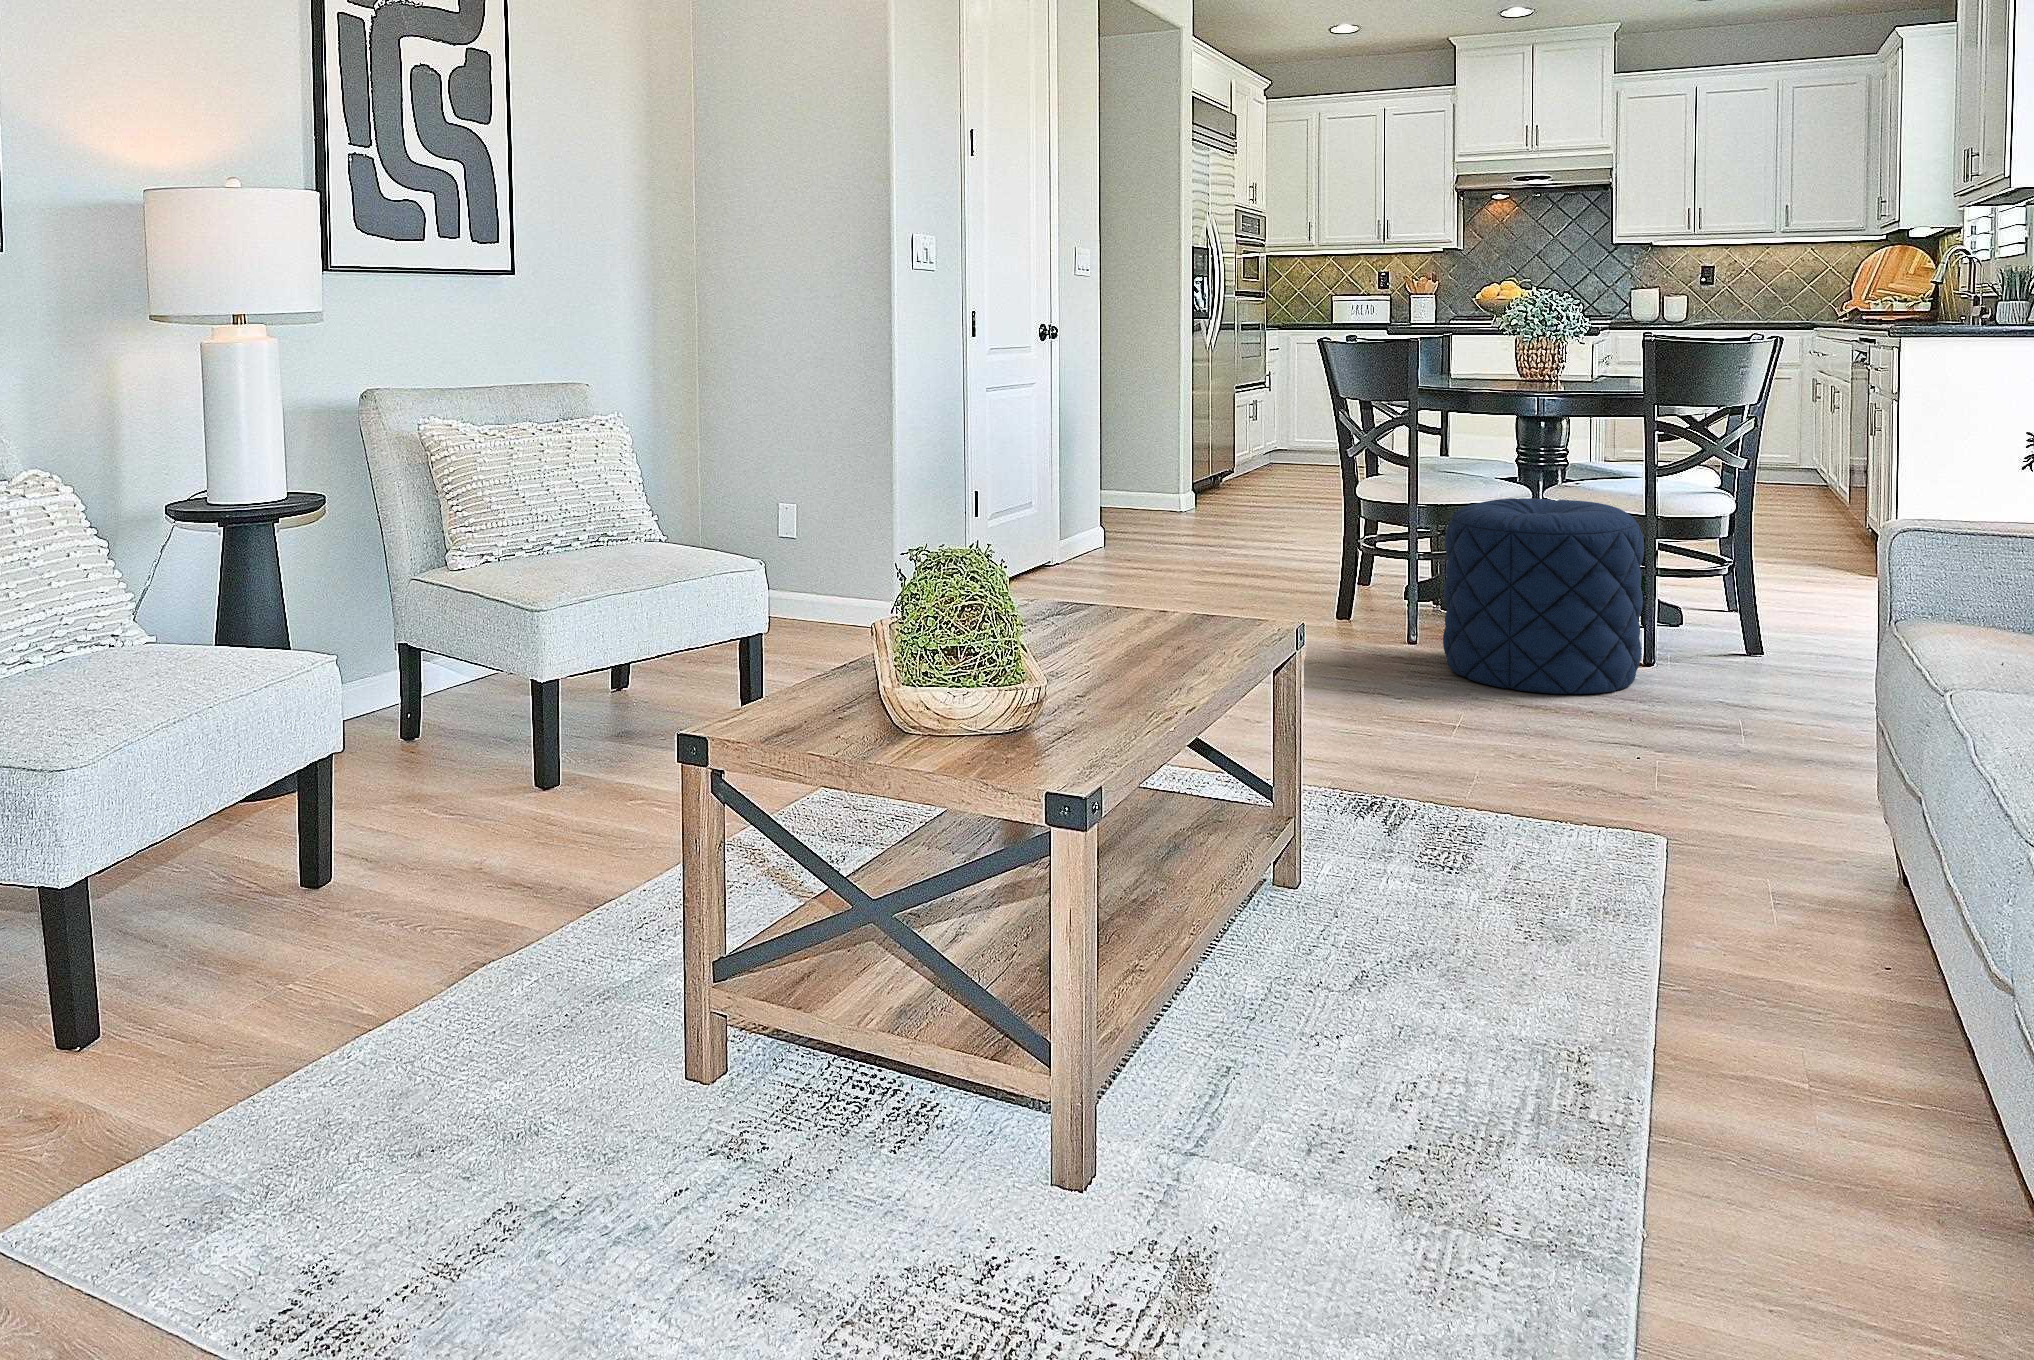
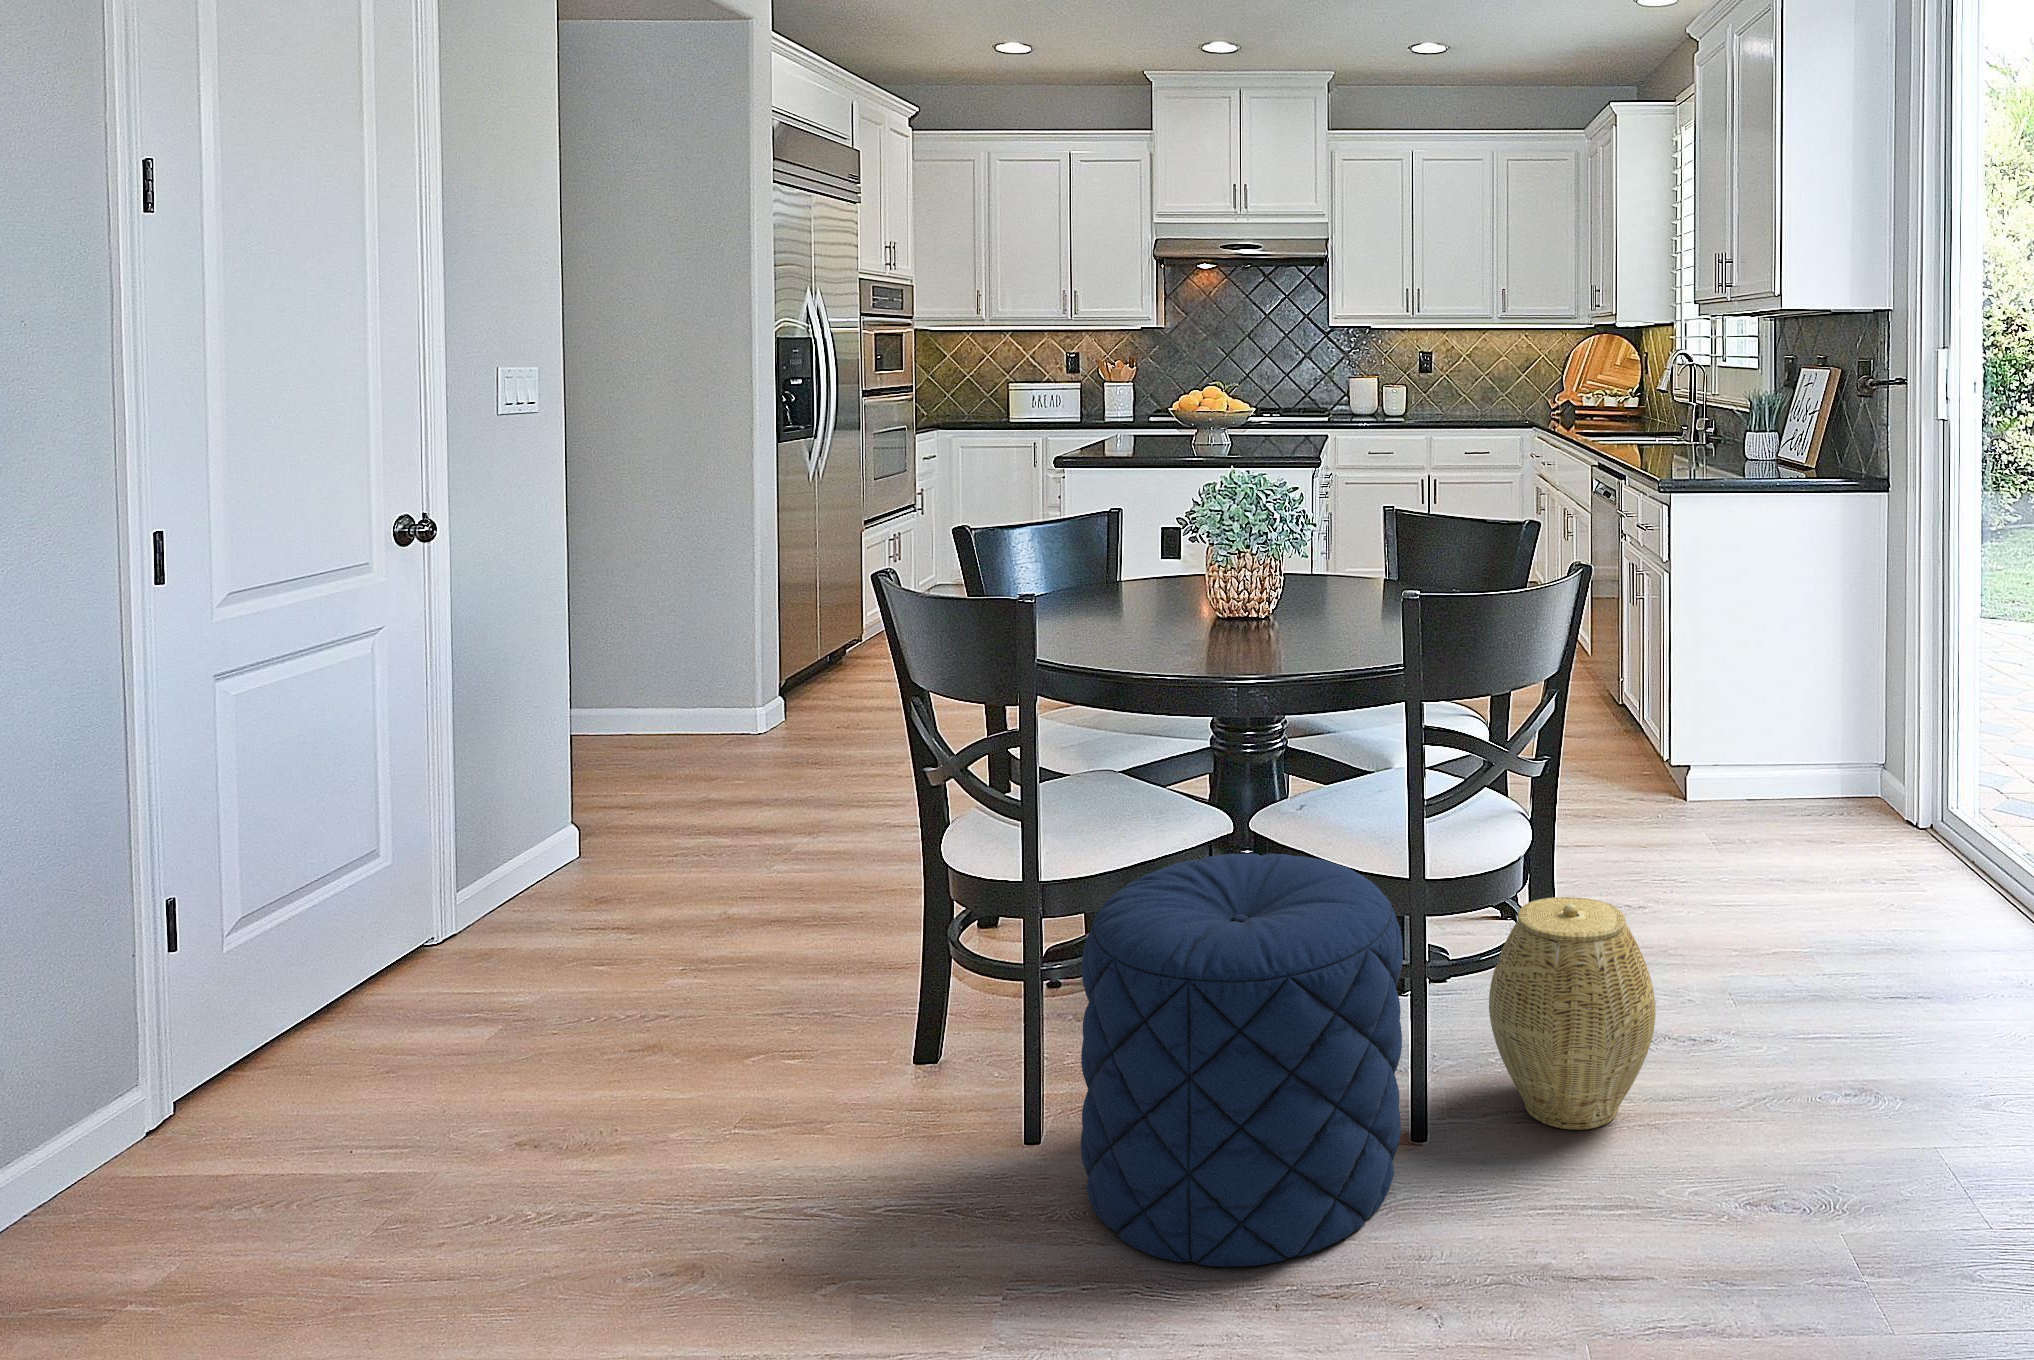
woven basket: none [1707,546,1827,683] -> present [1489,897,1656,1130]

